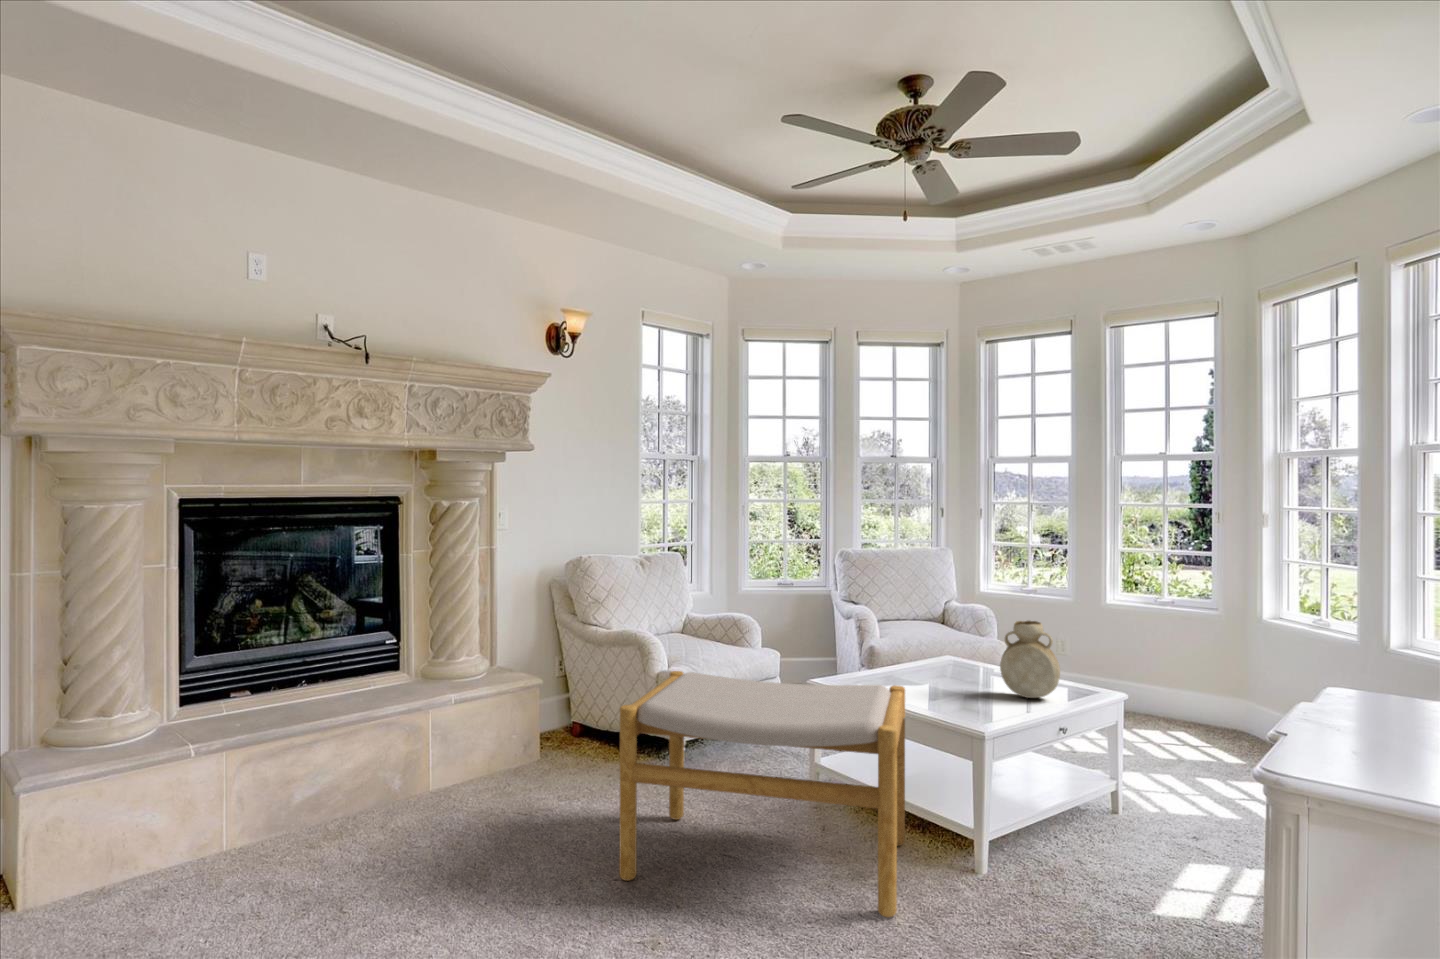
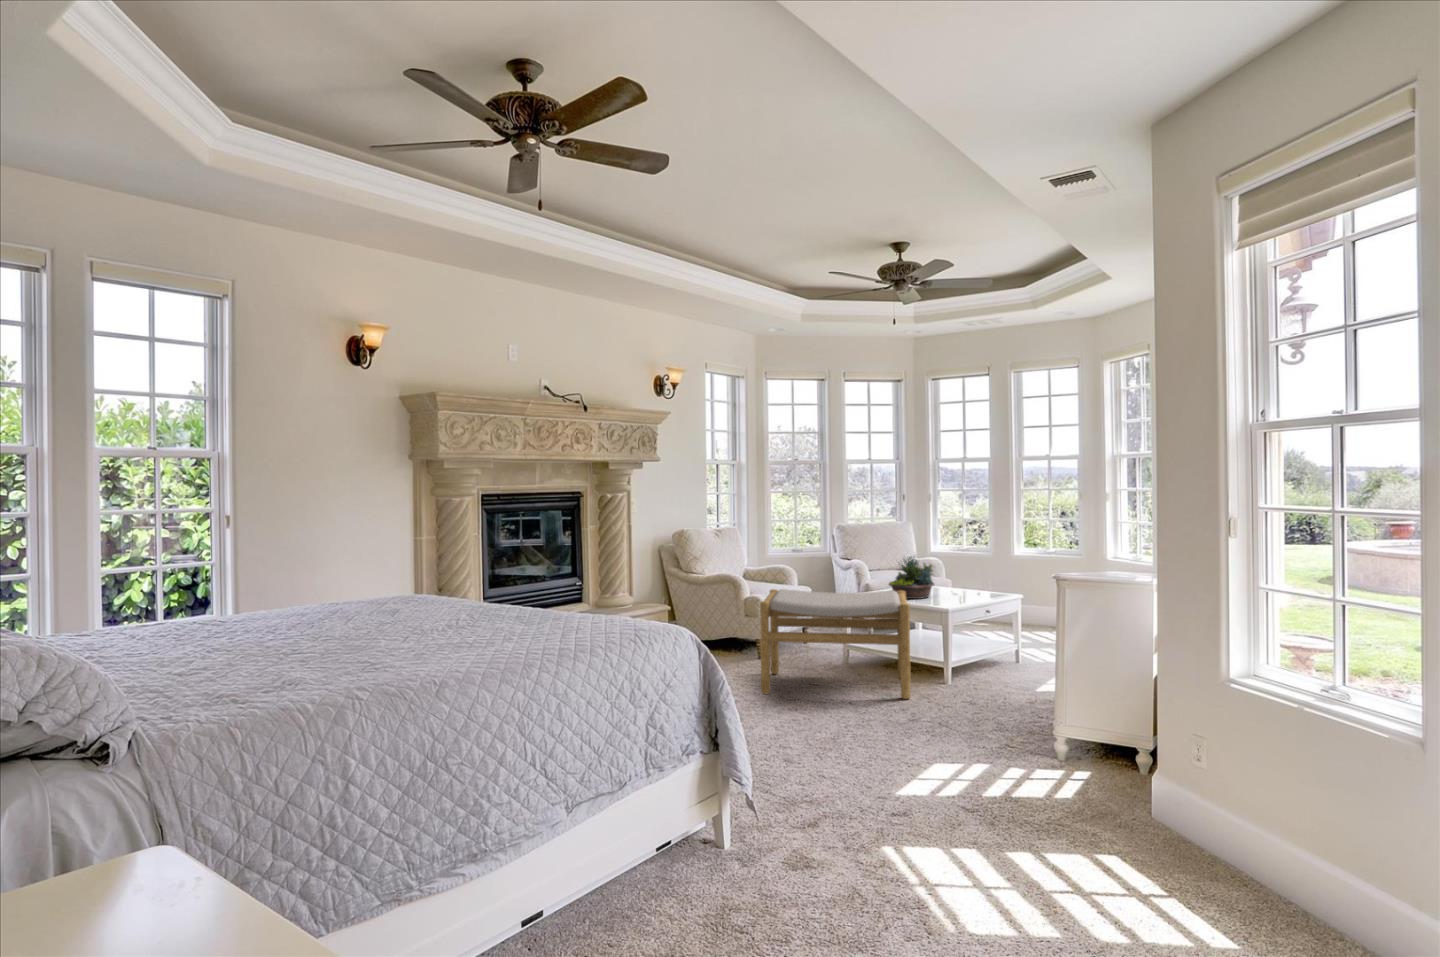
succulent planter: none [889,613,968,692] -> present [889,557,934,599]
vase: present [1000,621,1060,698] -> none [954,556,987,599]

